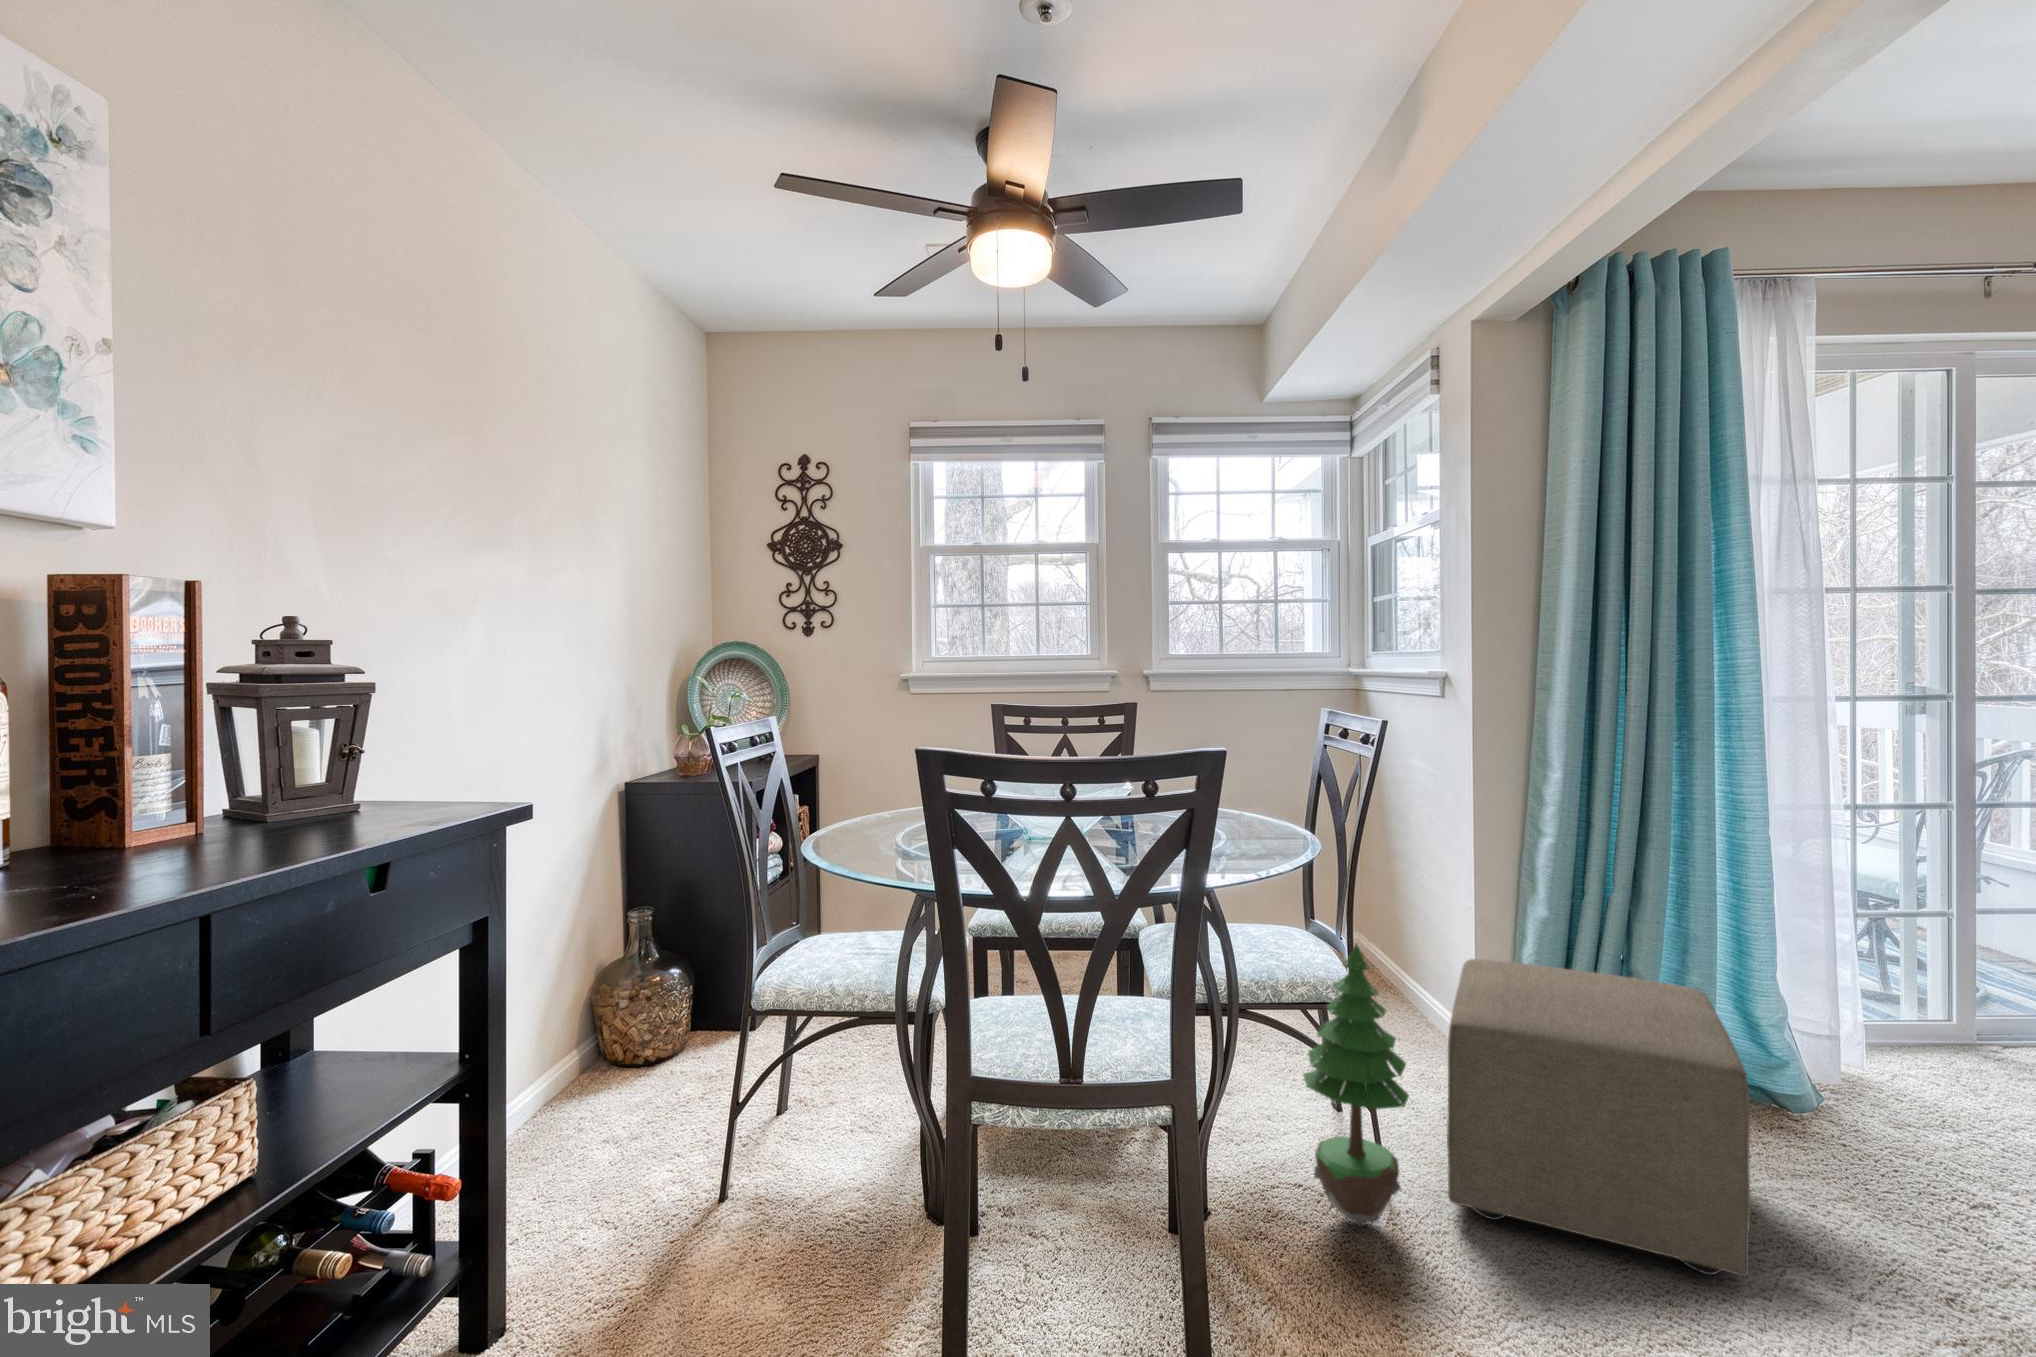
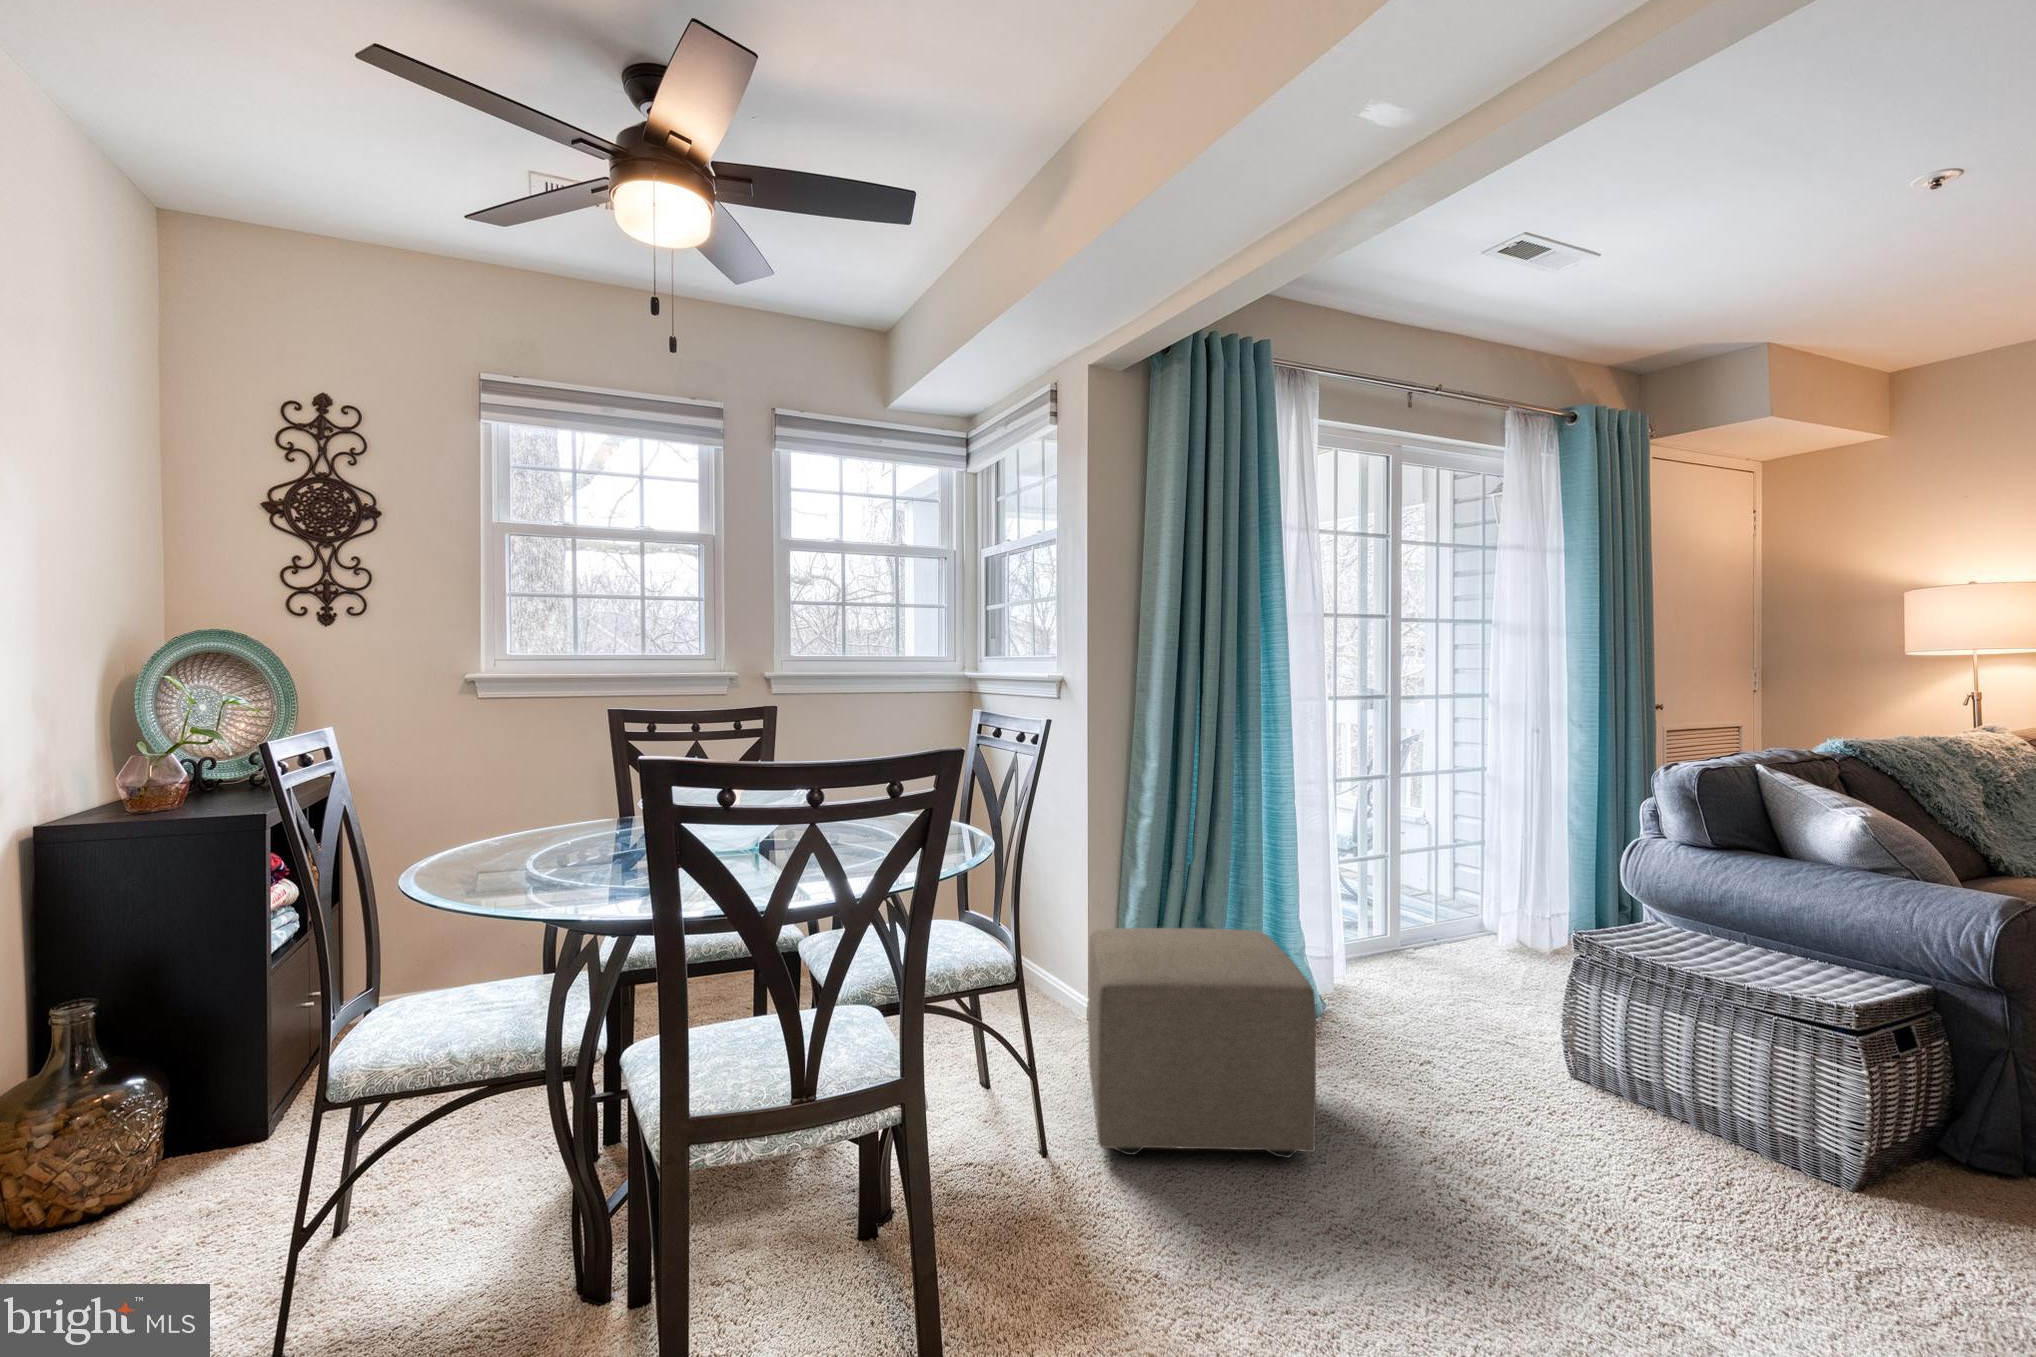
potted tree: present [1303,944,1409,1222] -> none [979,922,1072,1186]

